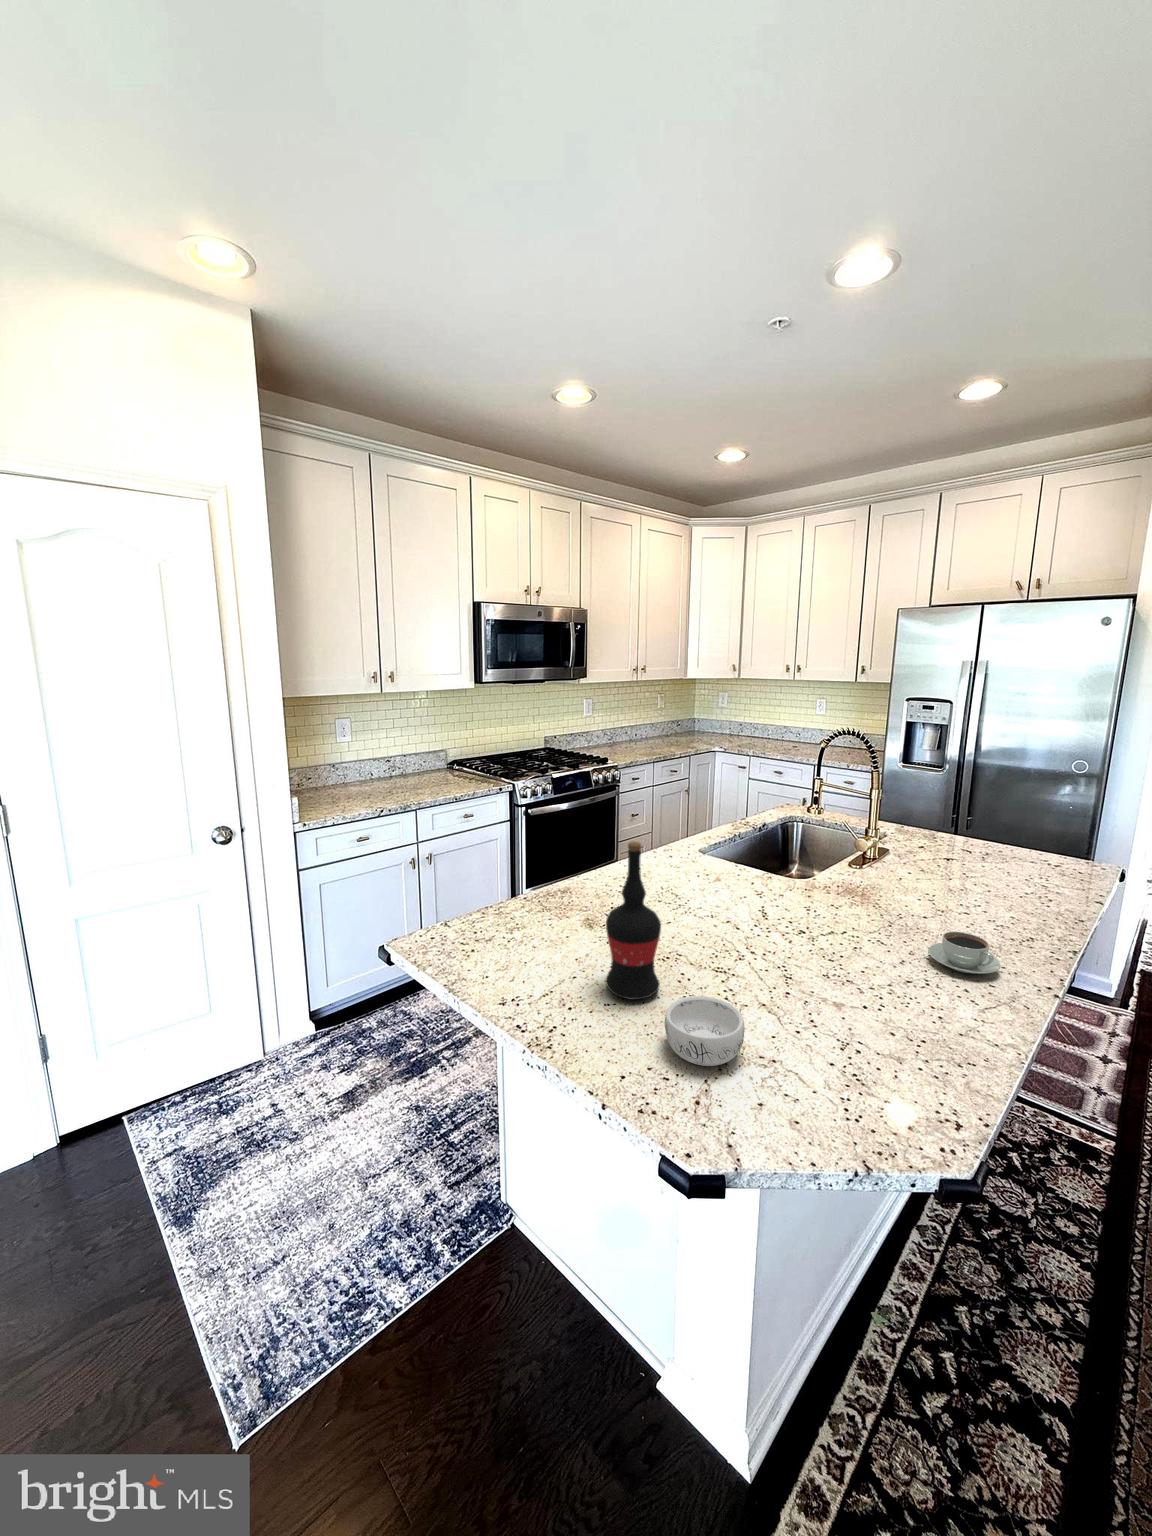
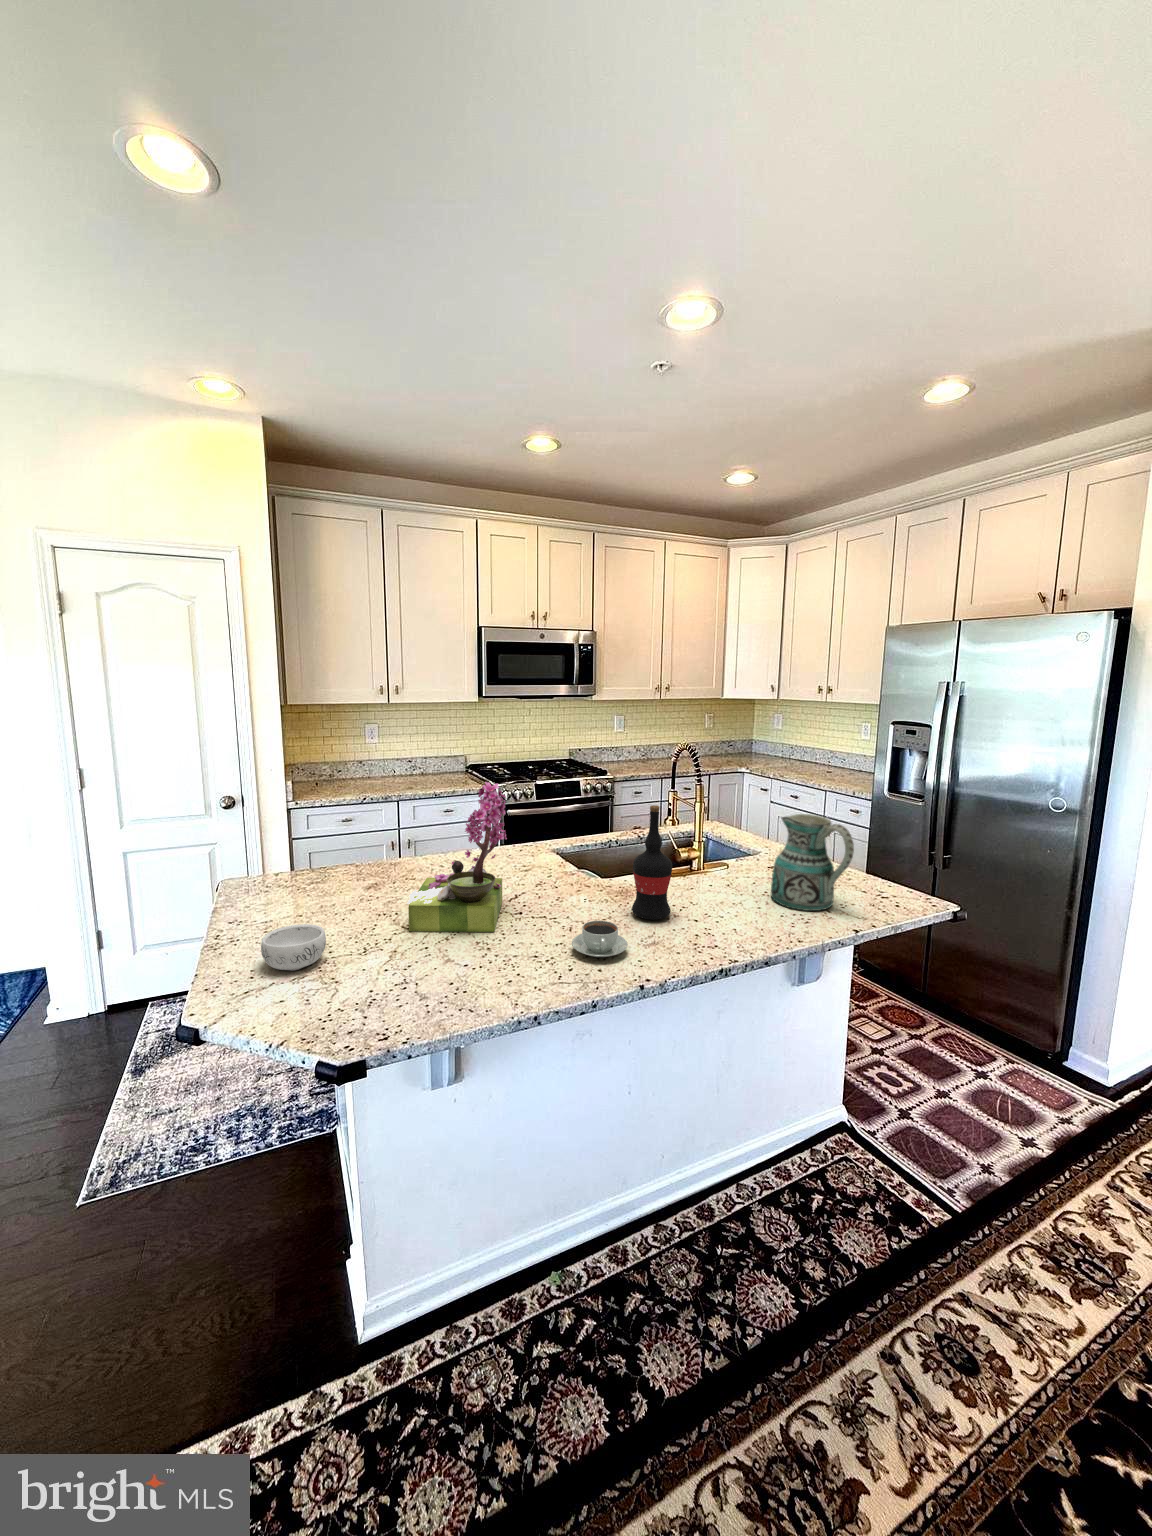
flower arrangement: none [695,786,833,979] -> present [407,782,510,932]
ceramic pitcher: none [973,793,1081,888] -> present [771,814,854,911]
wine bottle: present [605,842,661,1000] -> present [632,805,672,920]

